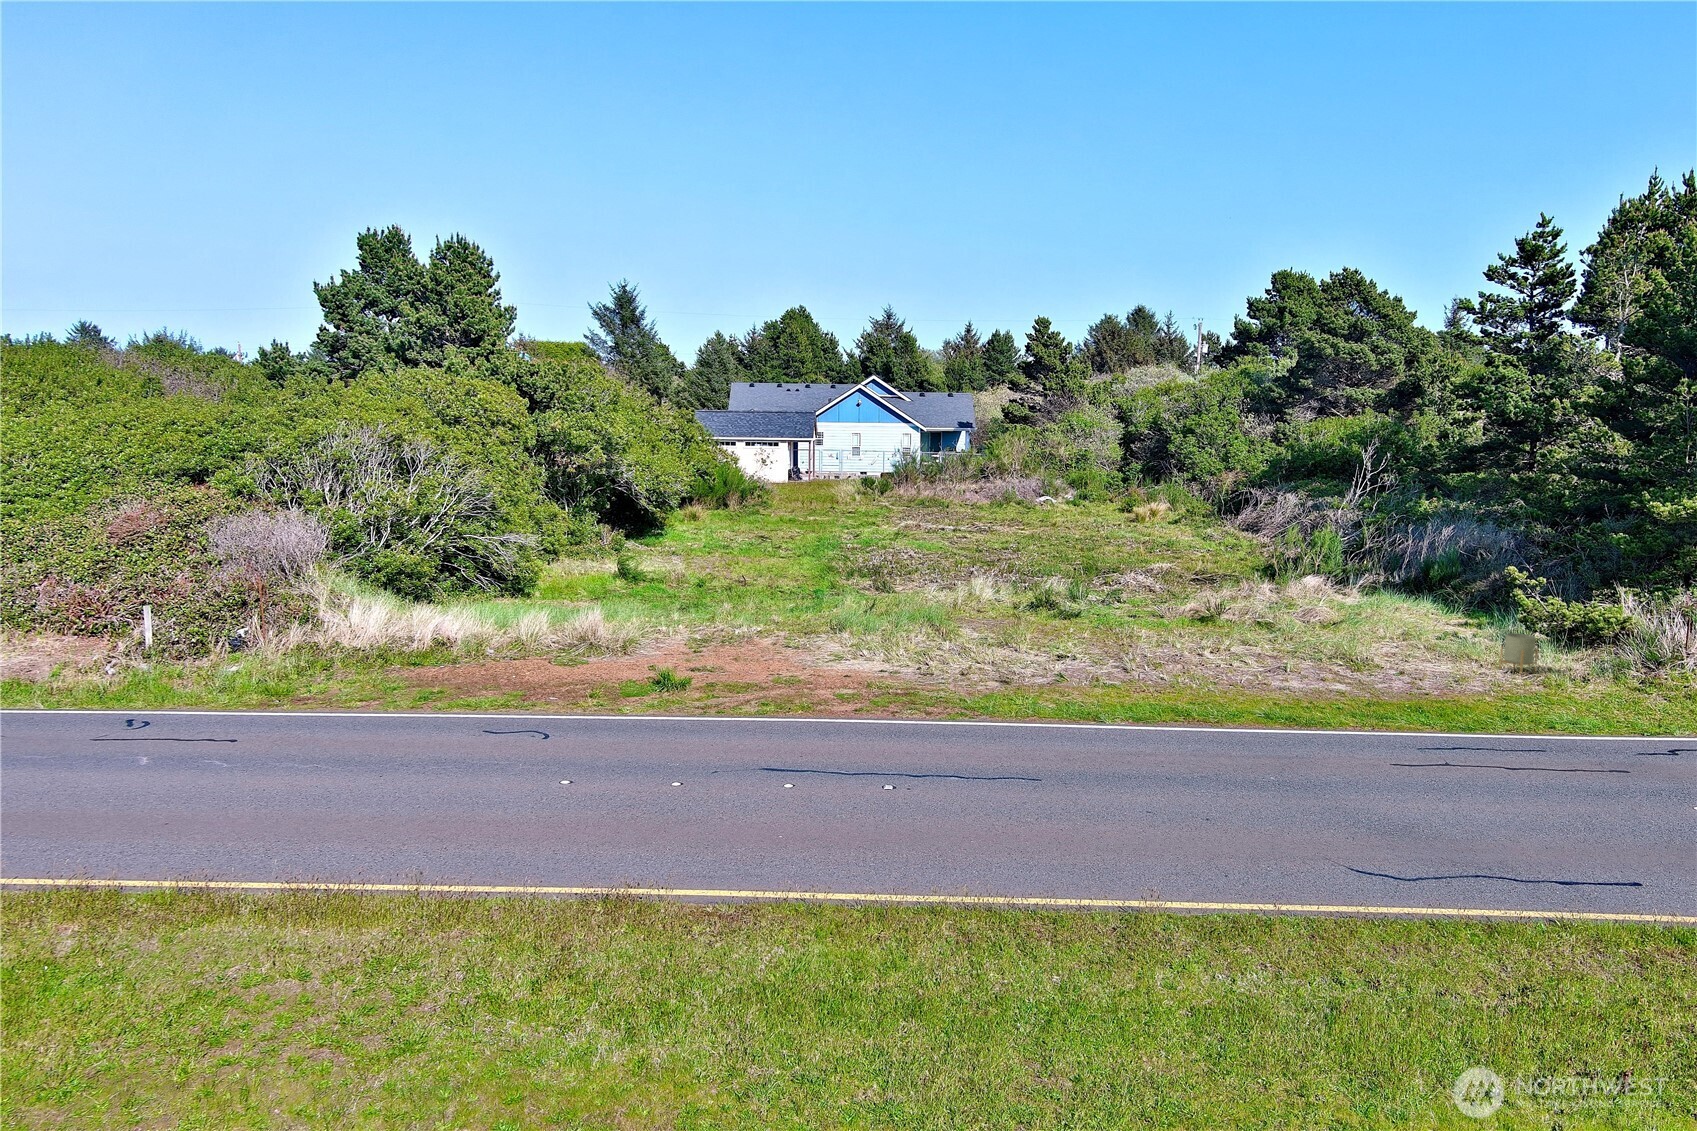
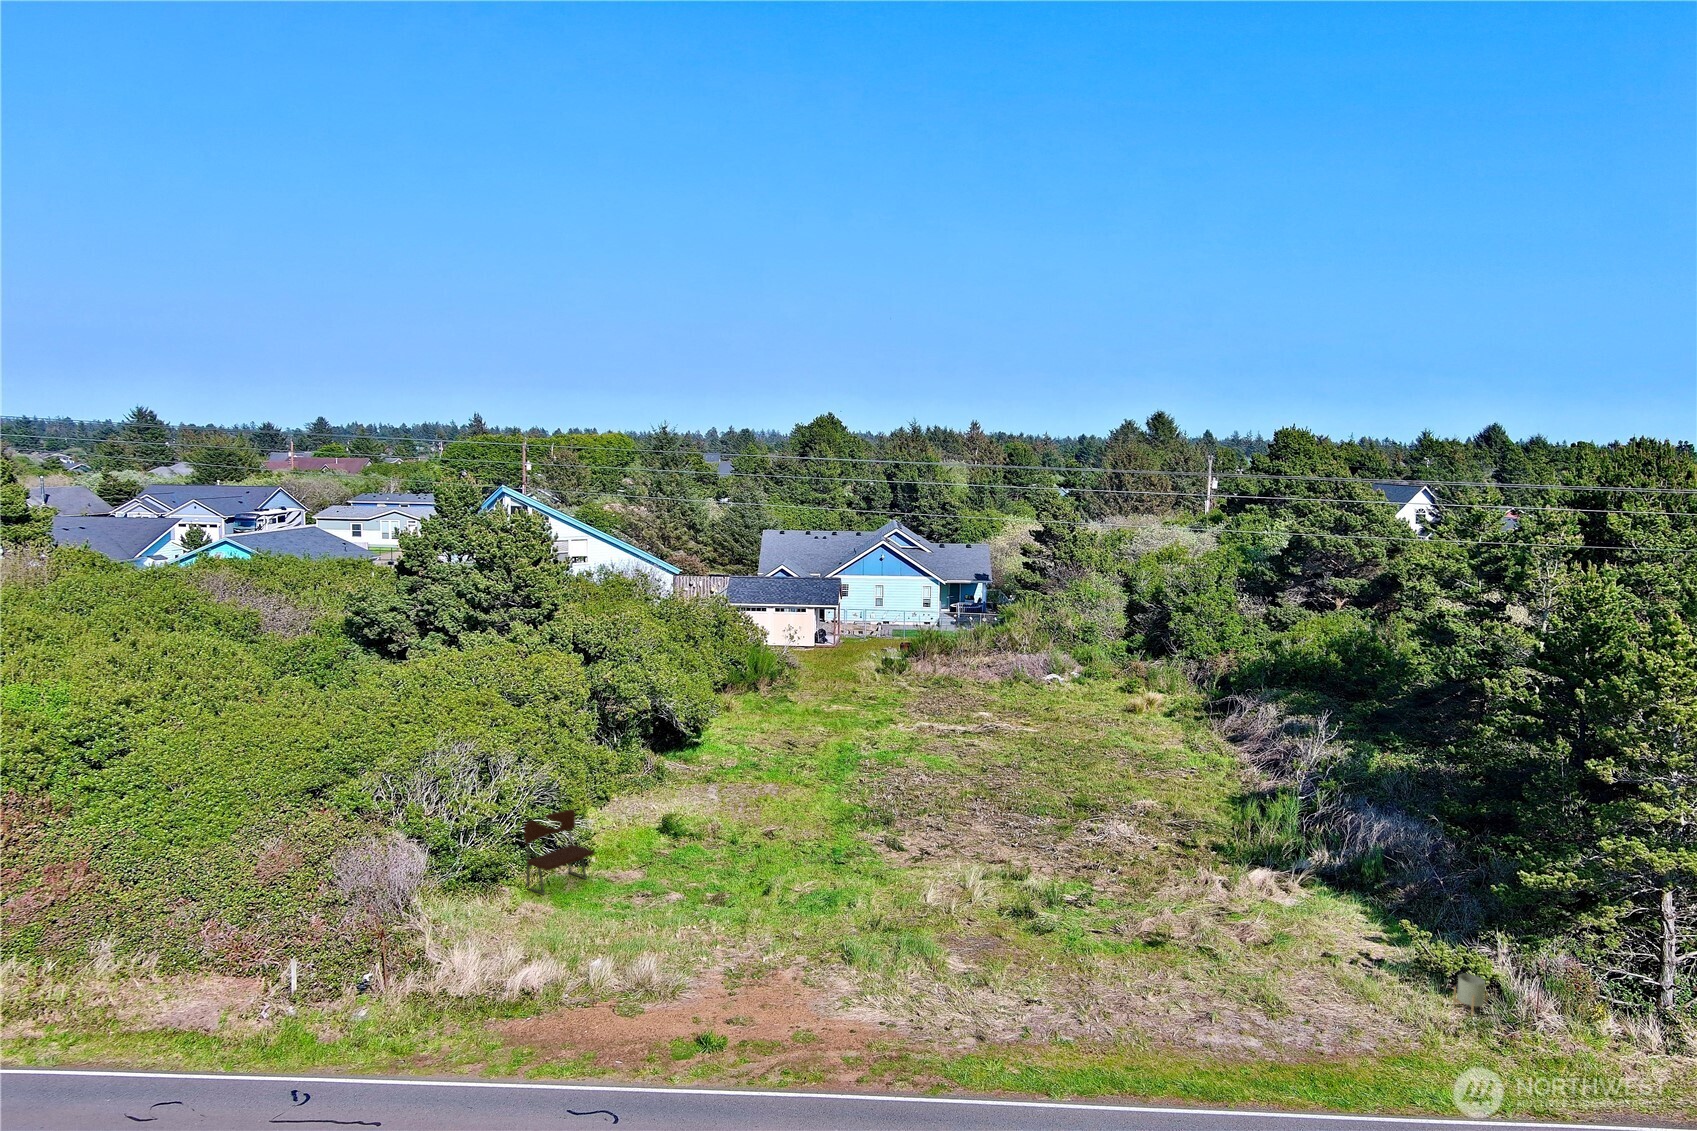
bench: none [460,532,541,616] -> present [524,809,594,895]

